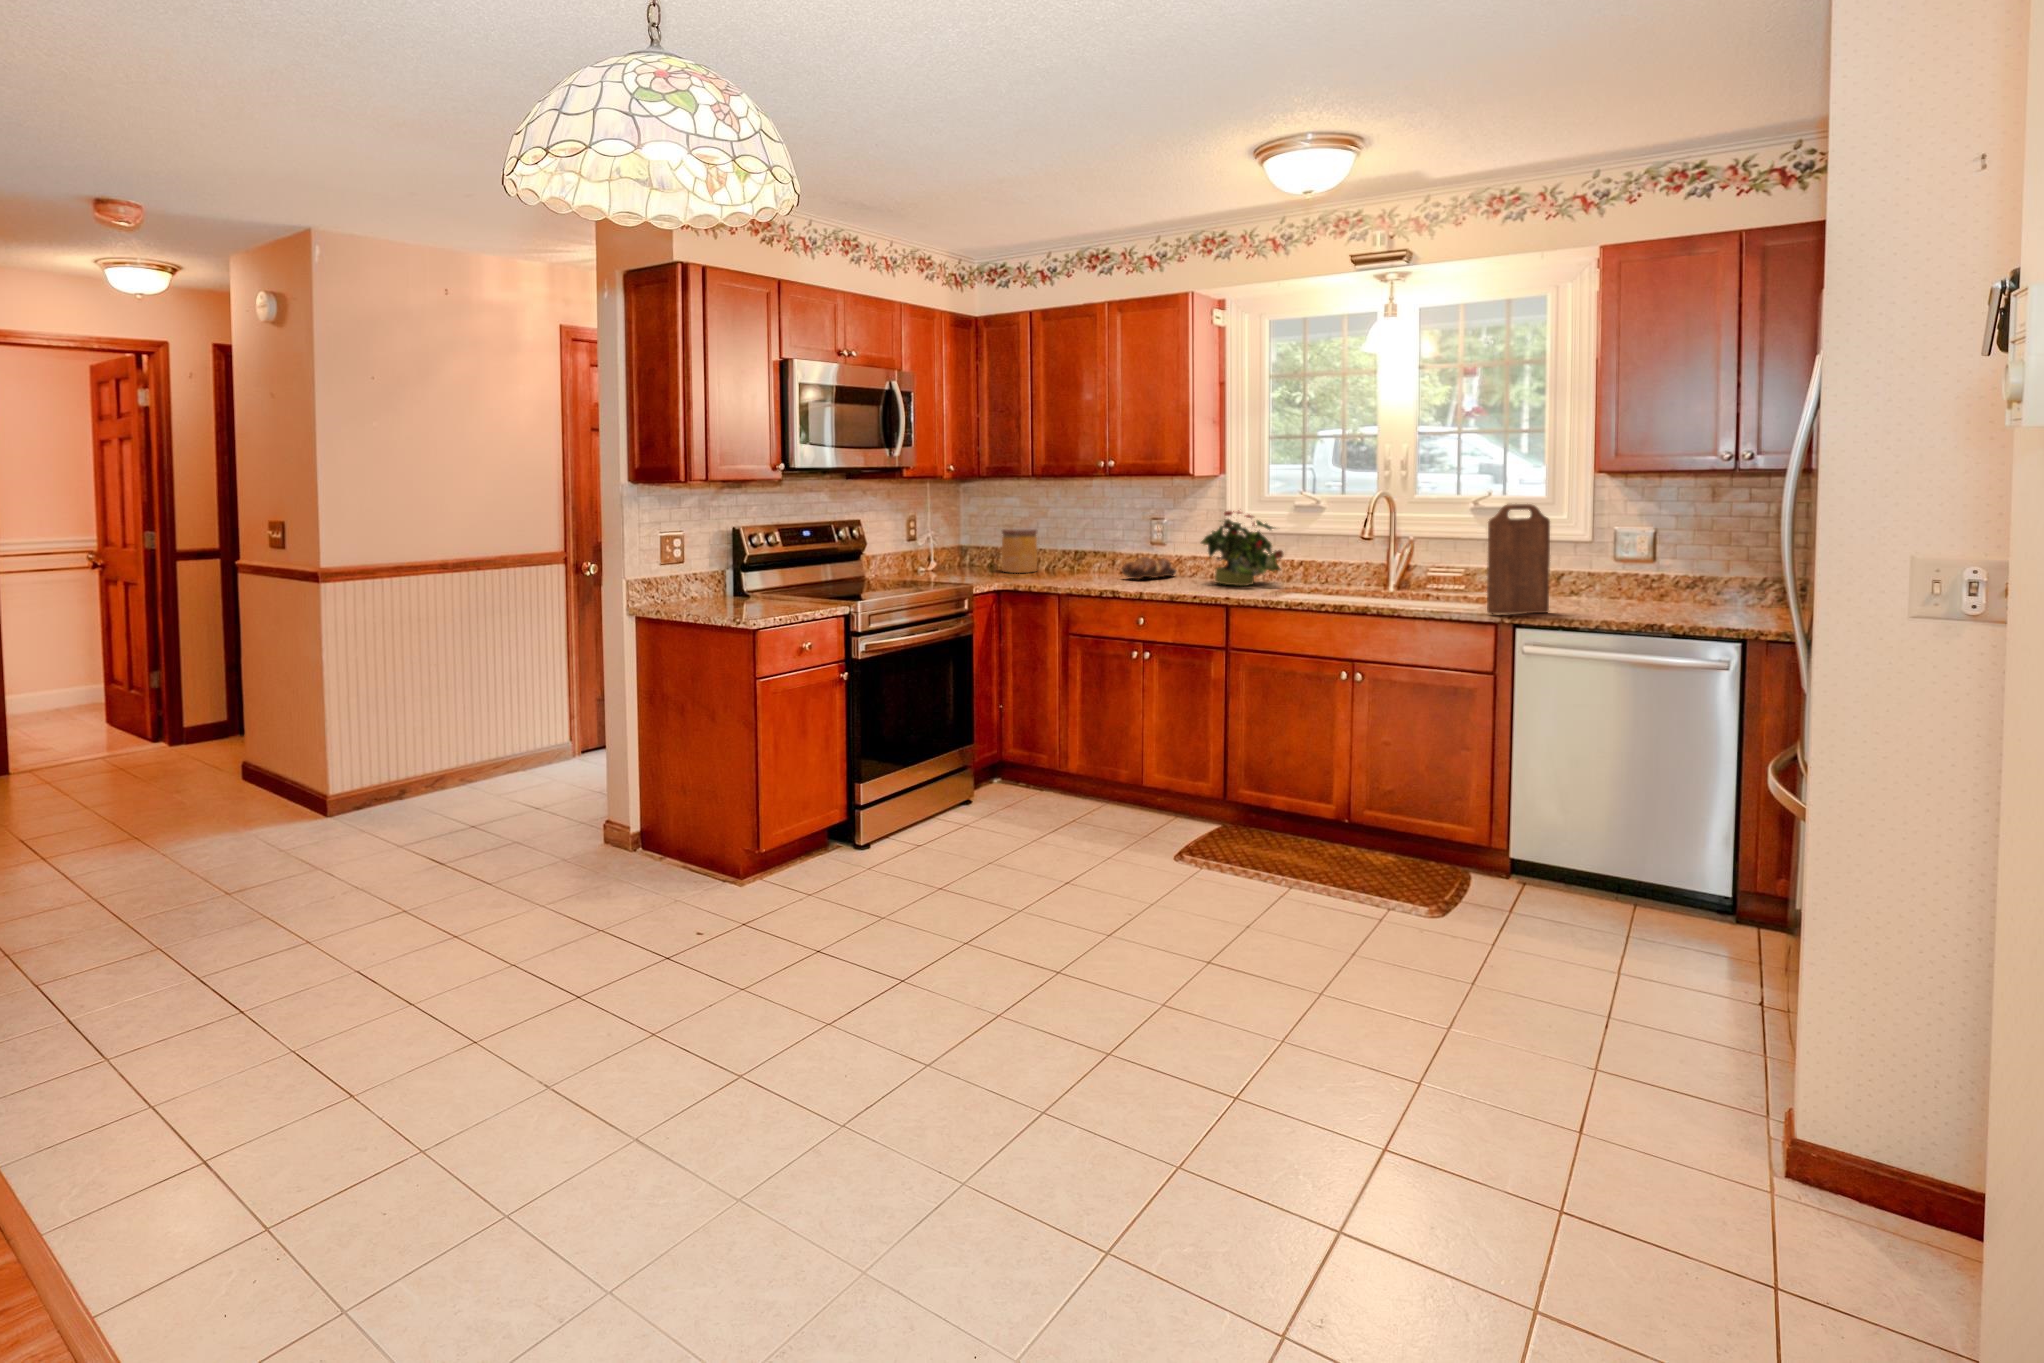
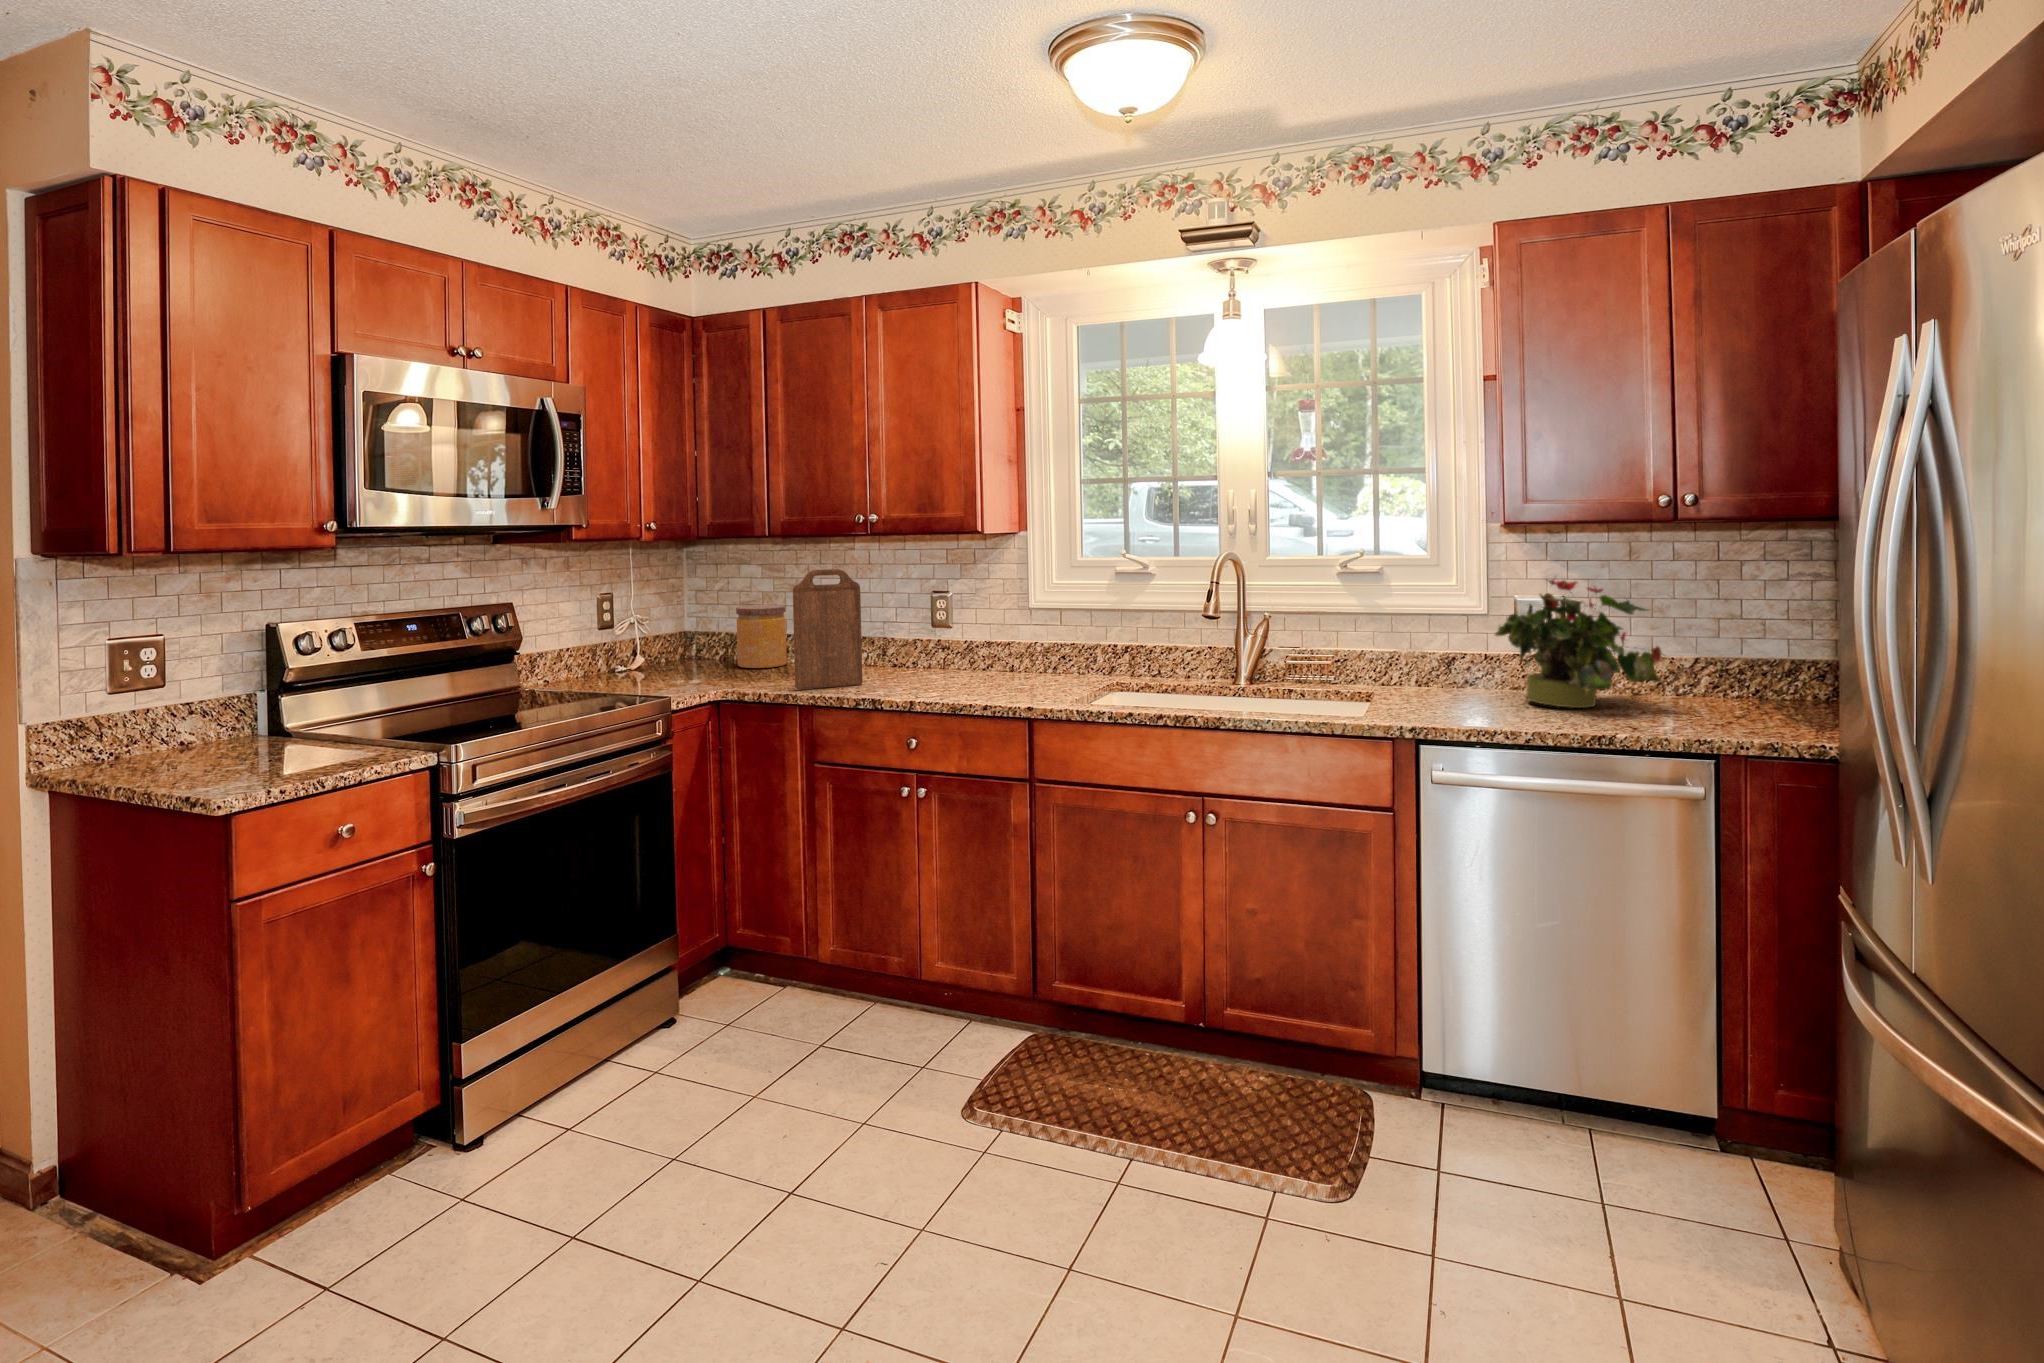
cutting board: present [1487,504,1550,614] -> present [793,569,863,689]
potted plant: present [1201,511,1283,586] -> present [1495,580,1662,708]
bread loaf: present [1121,557,1176,579] -> none [895,643,969,676]

